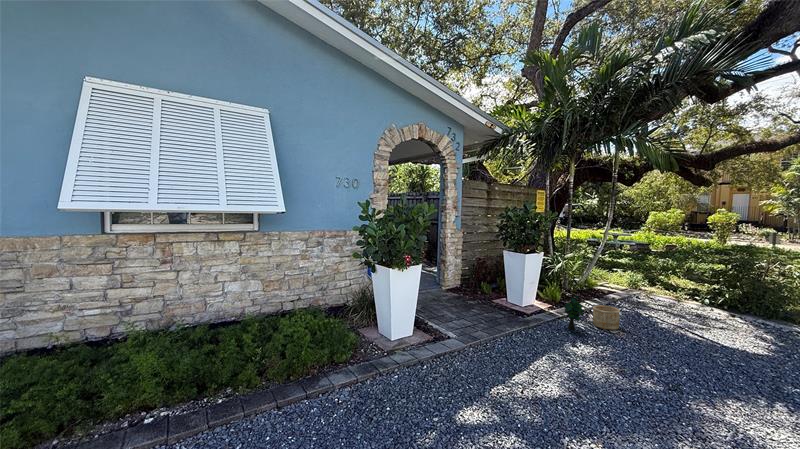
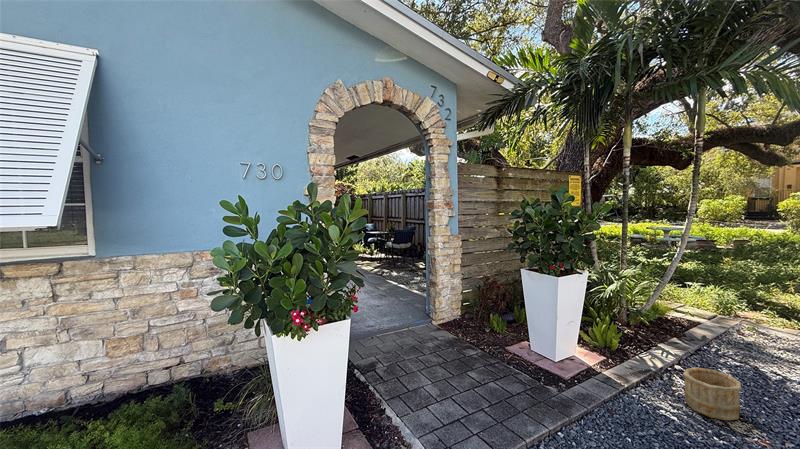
decorative plant: present [562,295,584,330] -> none [625,357,672,420]

